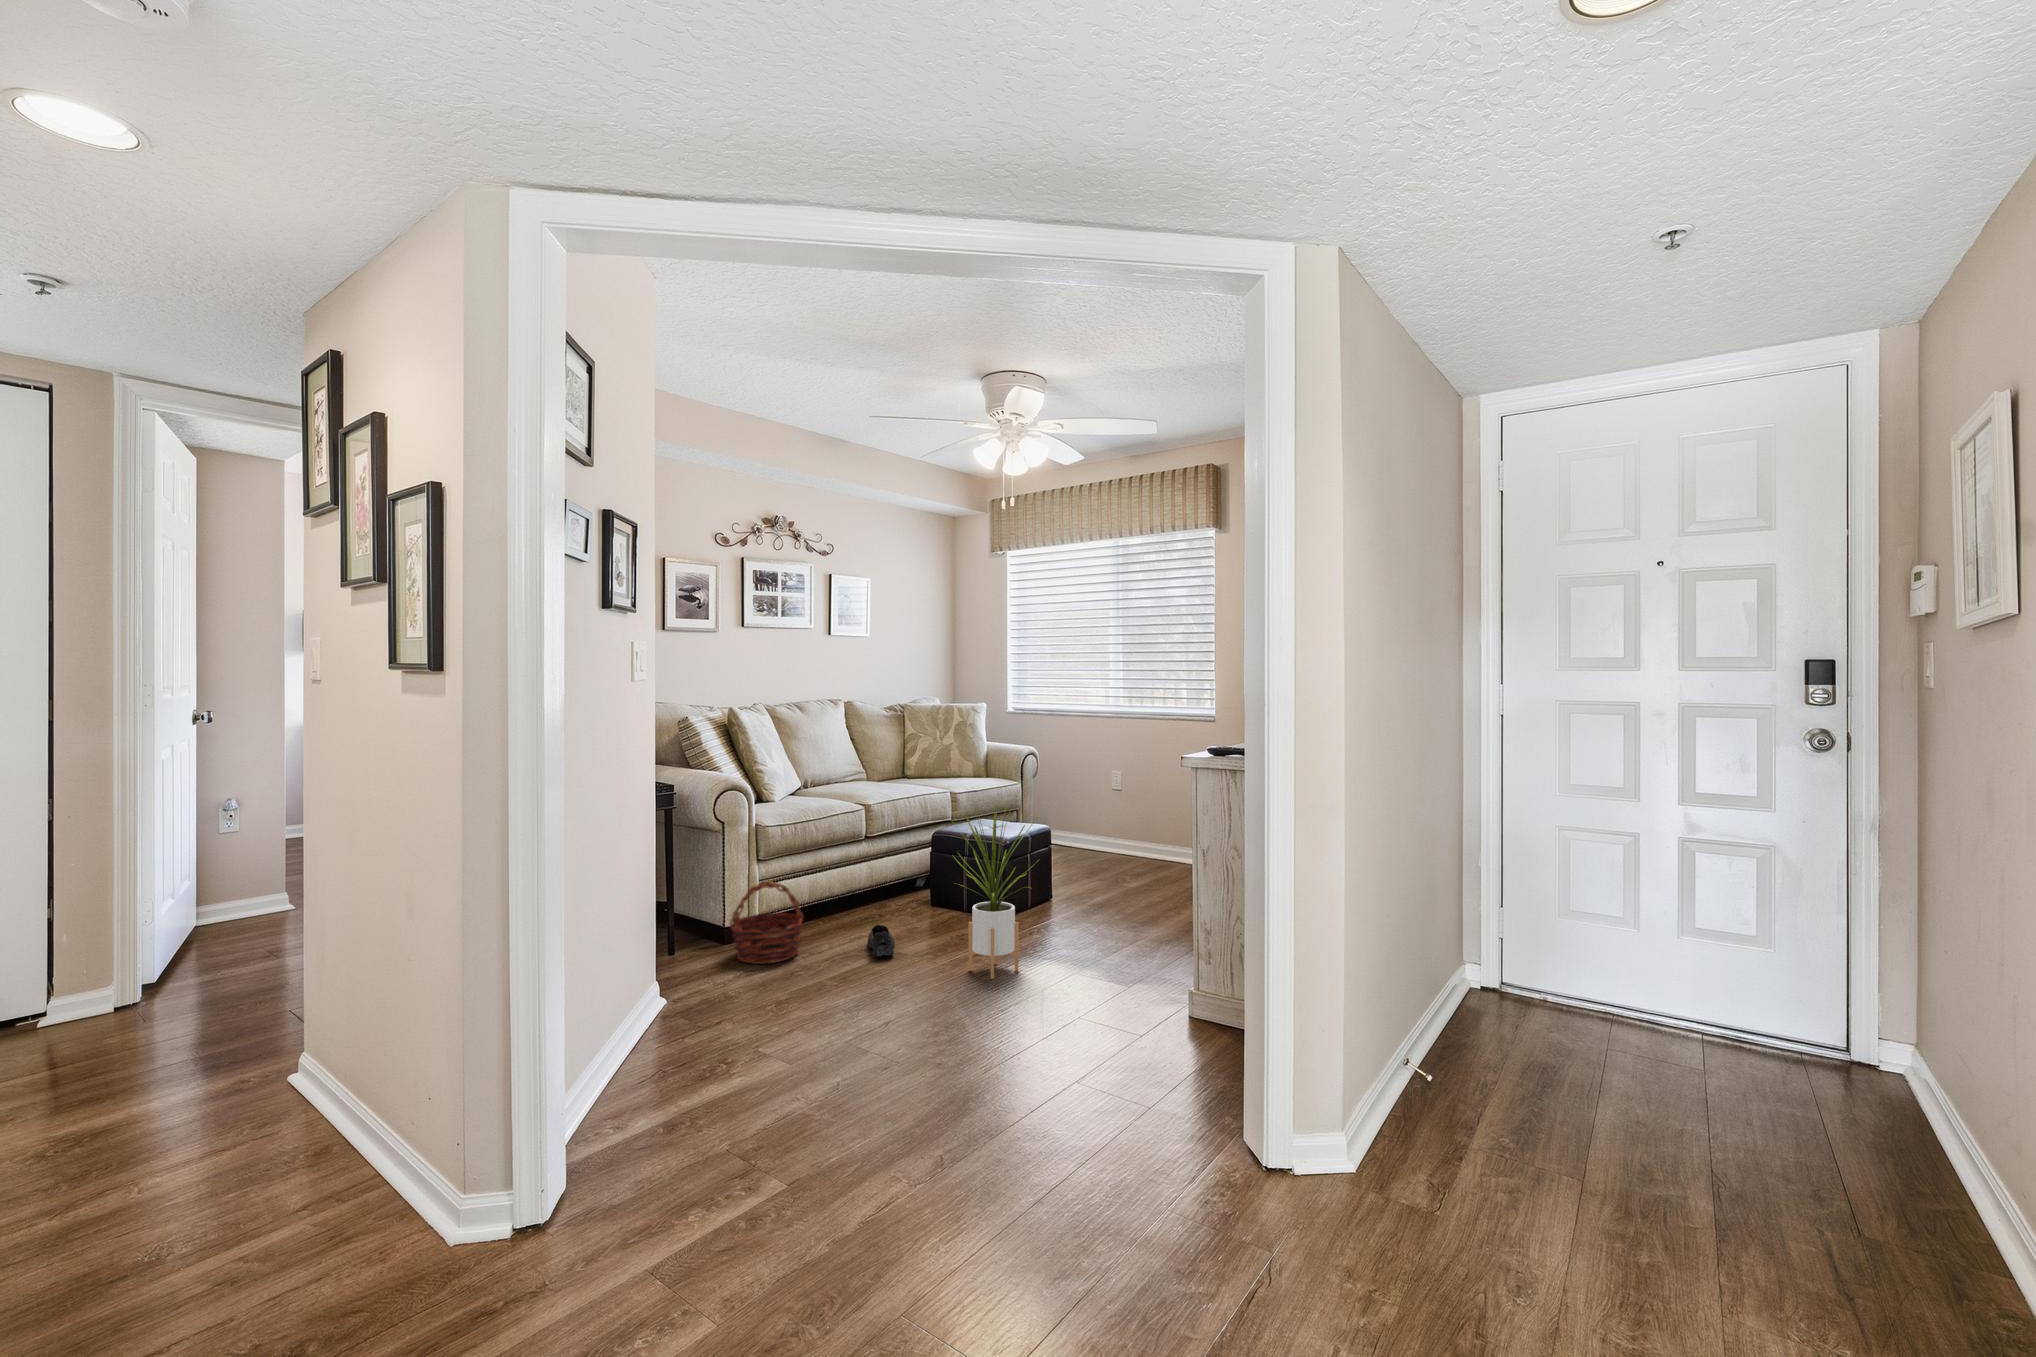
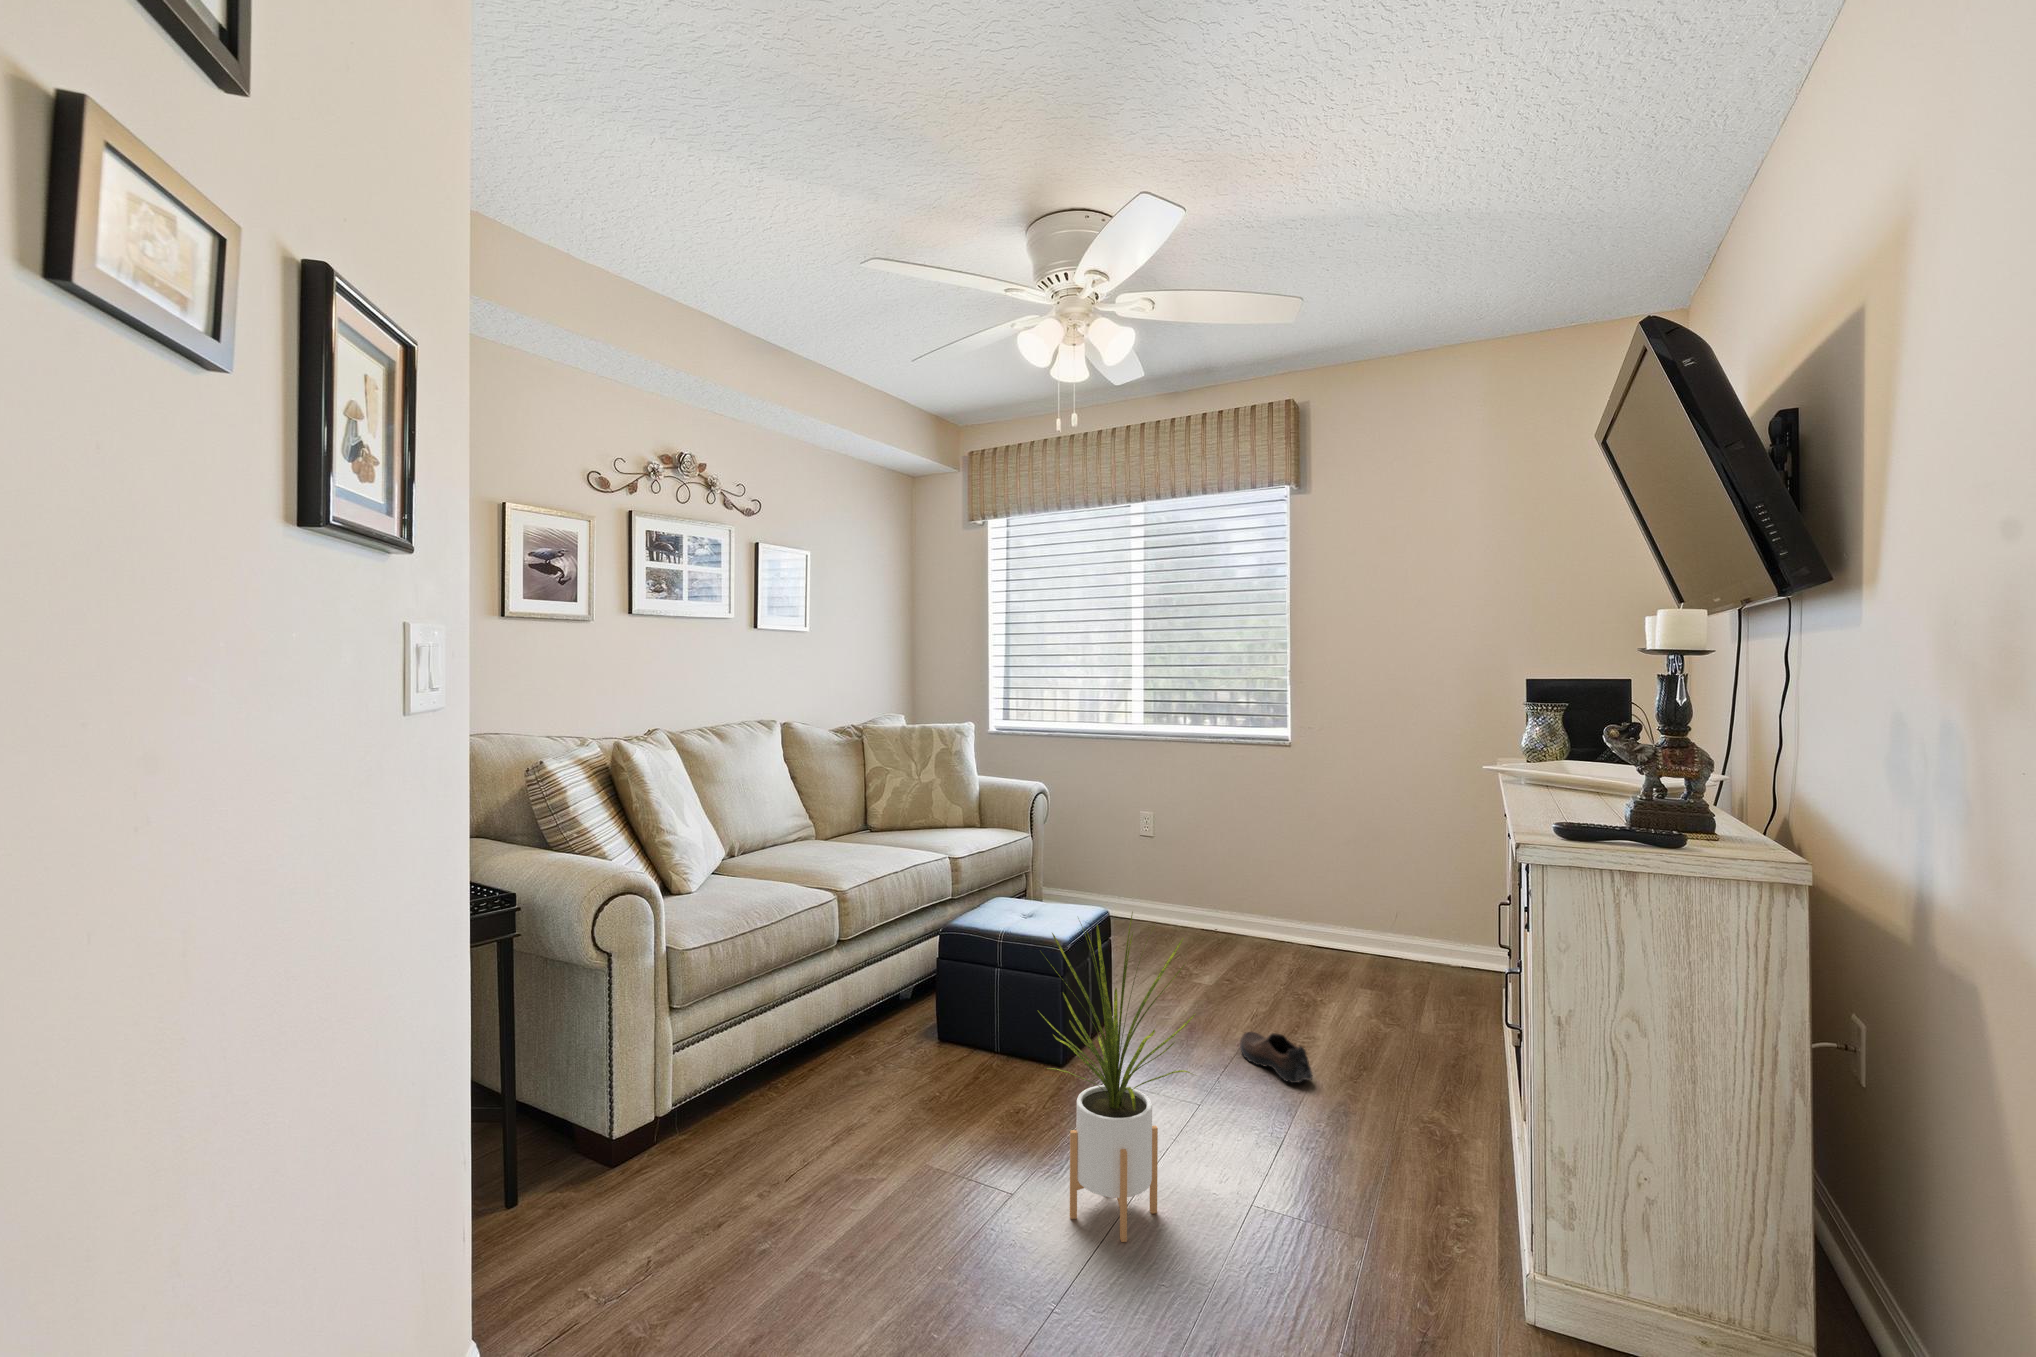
basket: present [730,881,803,964] -> none [624,1061,760,1227]
shoe: present [867,925,895,956] -> present [1240,1032,1313,1083]

